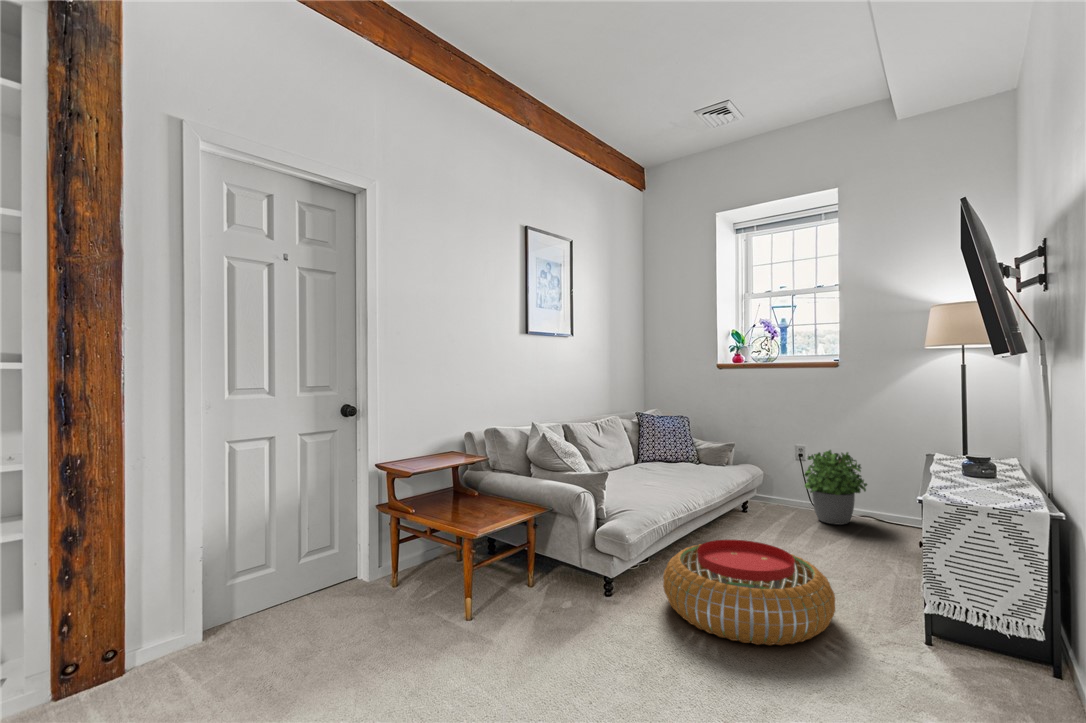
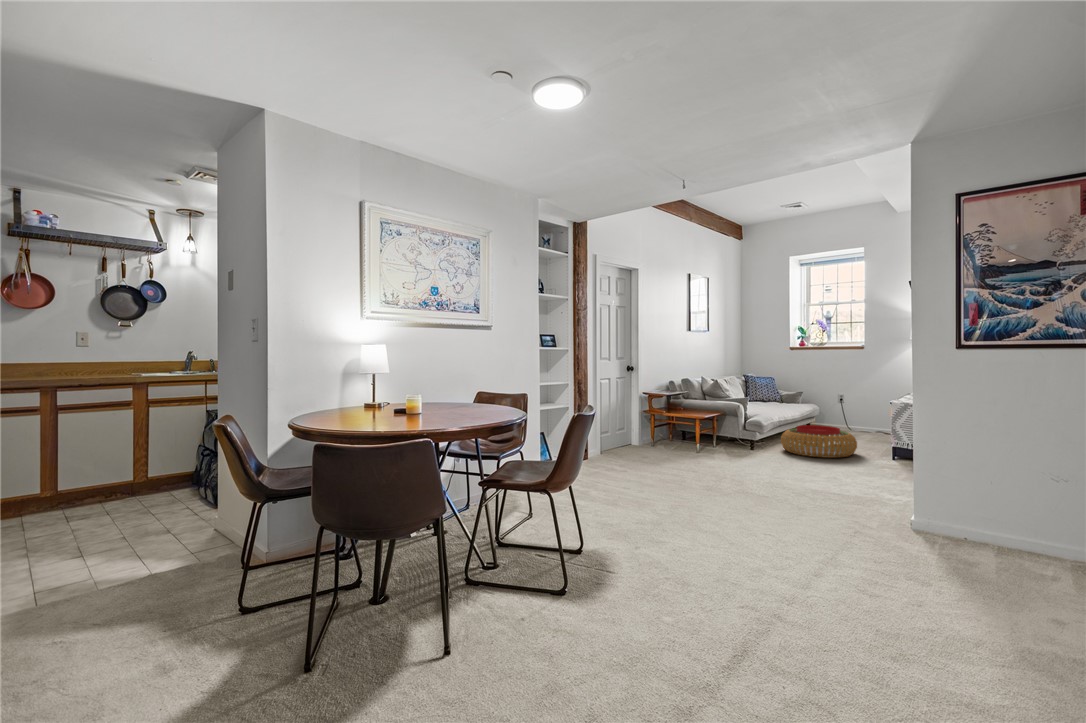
potted plant: present [804,450,867,525] -> none [842,393,878,433]

